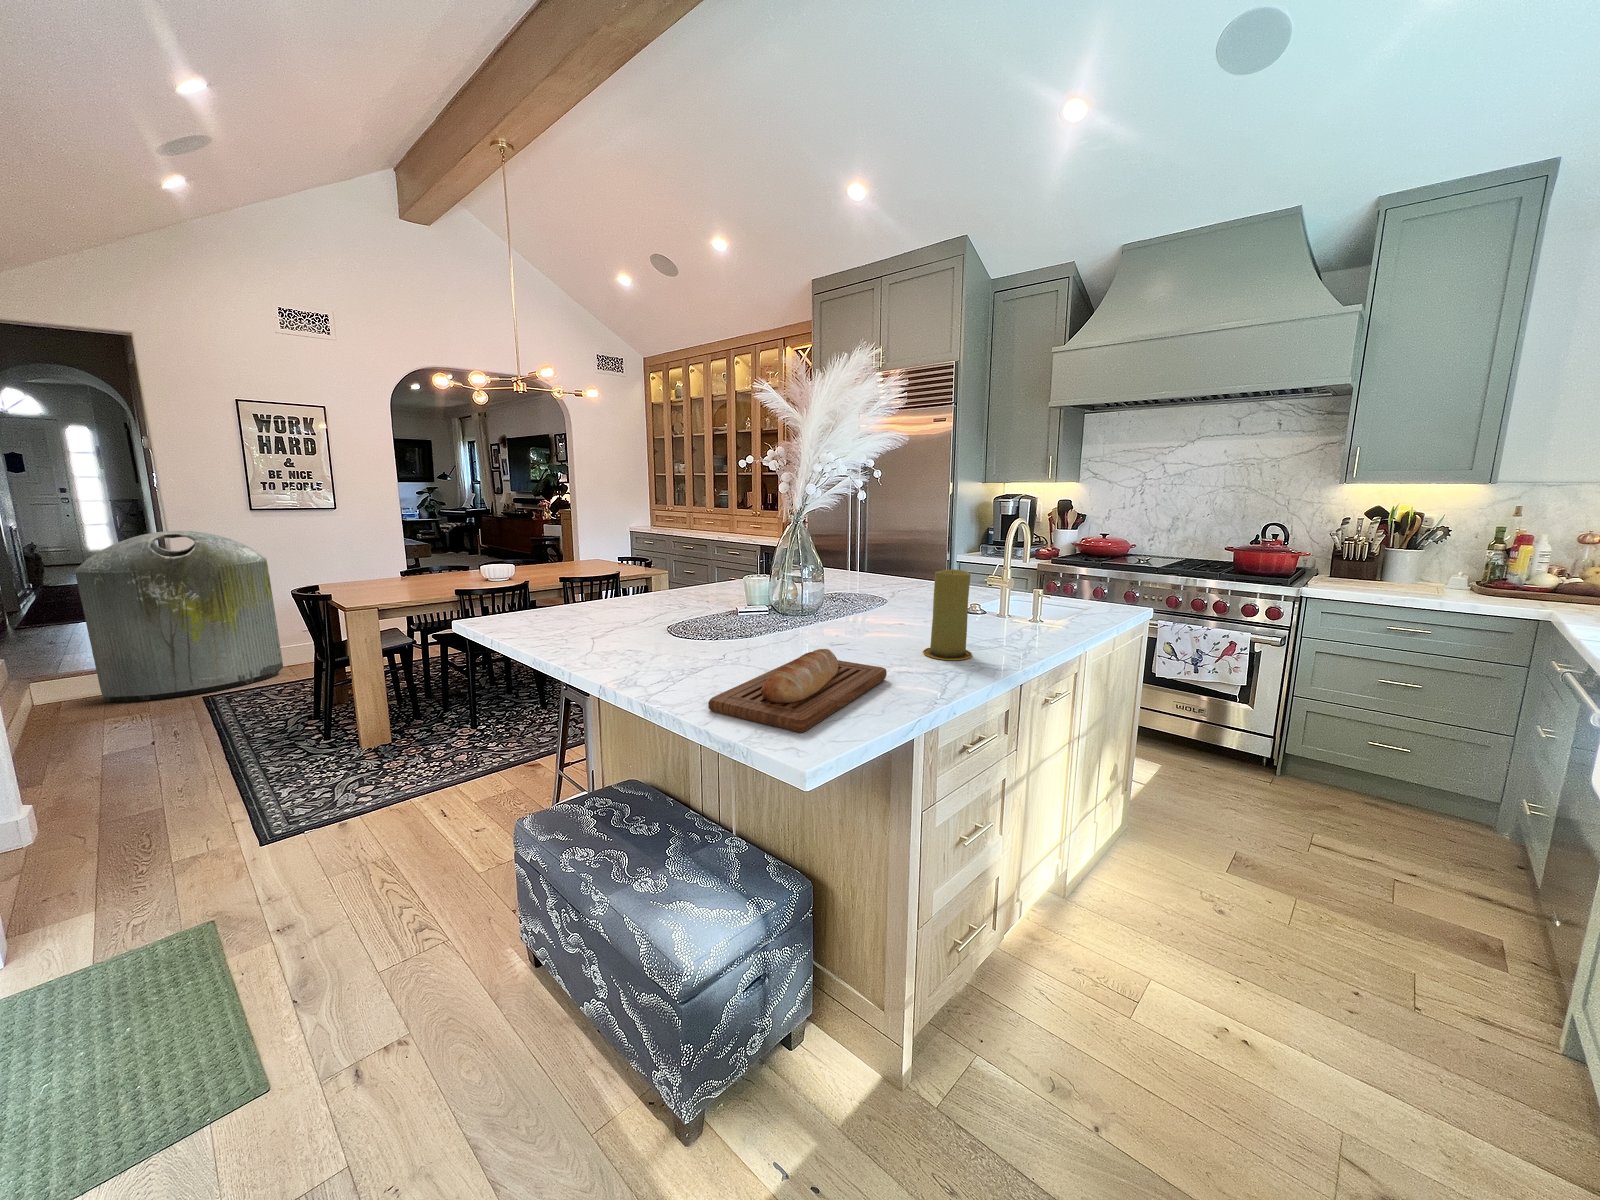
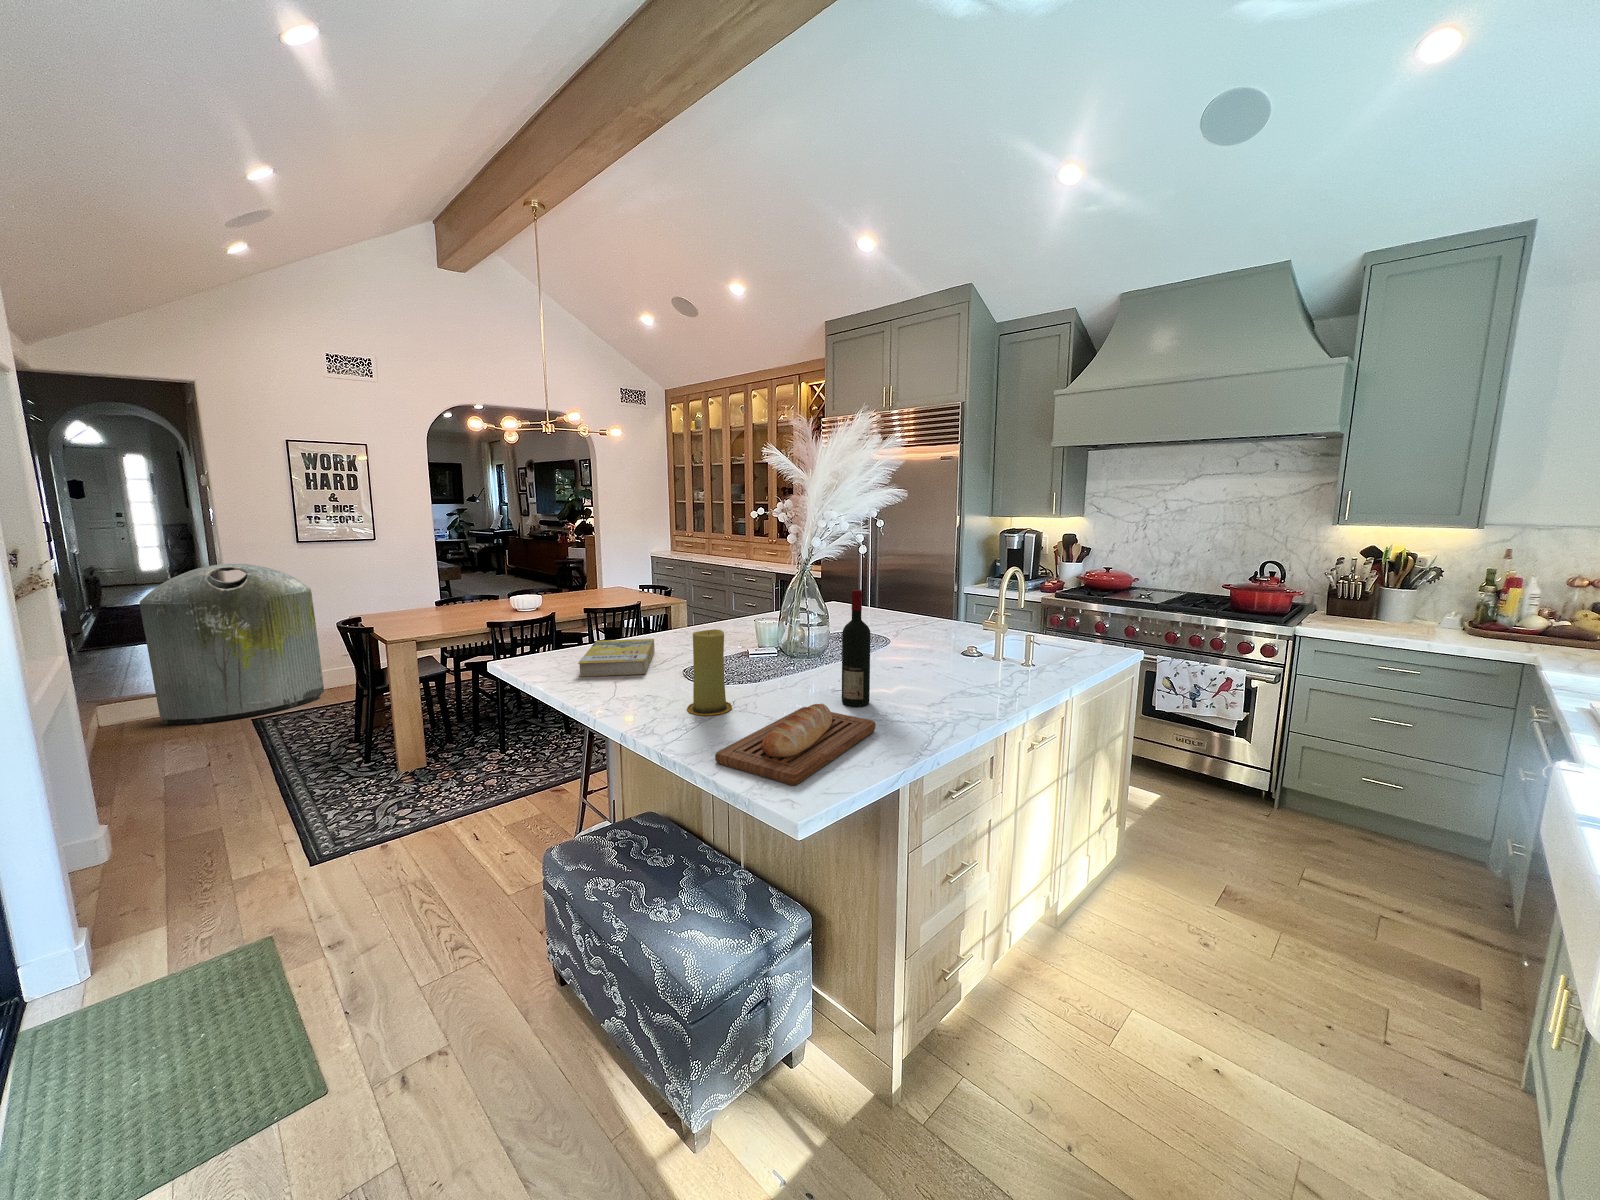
wine bottle: none [845,527,877,656] -> present [842,589,870,707]
candle: present [923,569,972,660] -> present [687,629,732,715]
book: none [551,594,636,631] -> present [578,639,655,677]

